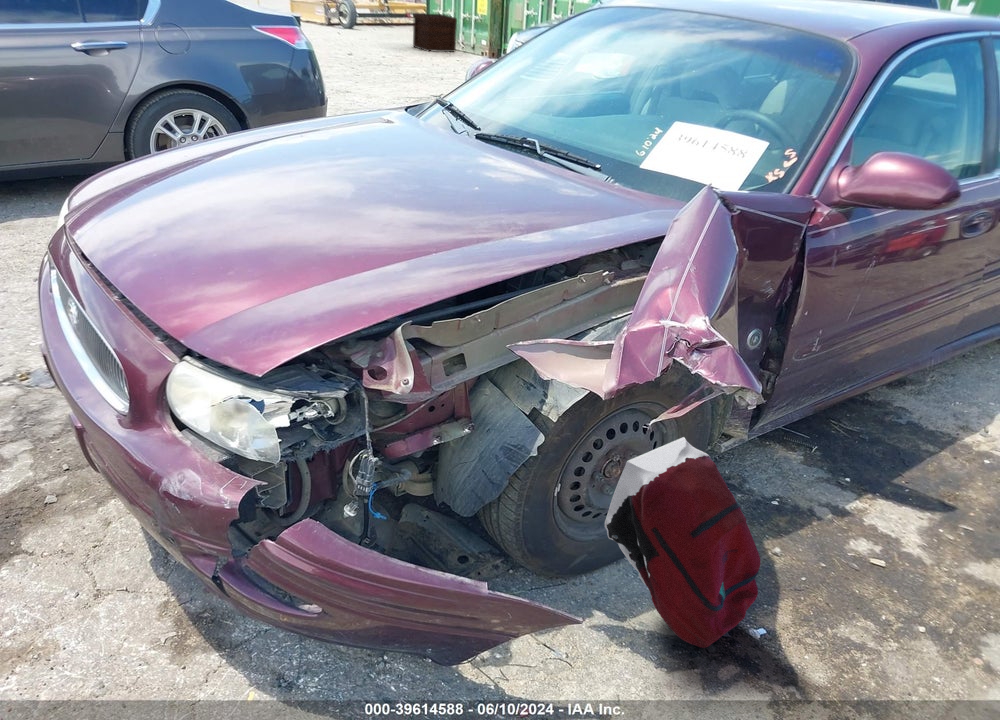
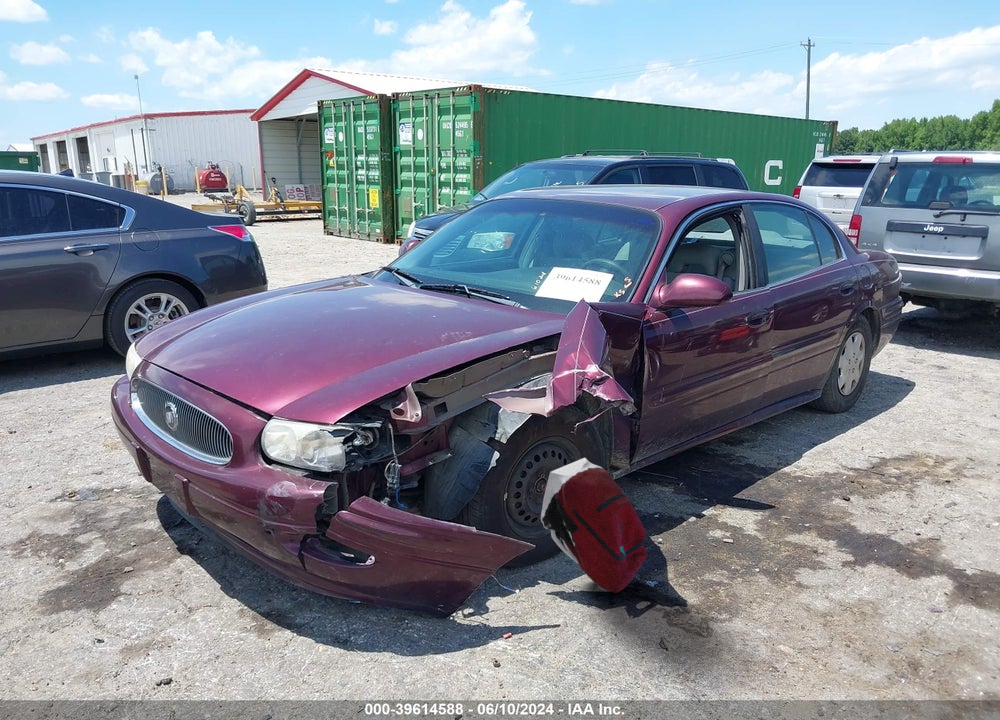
wooden crate: present [413,13,457,52] -> none [311,209,351,241]

